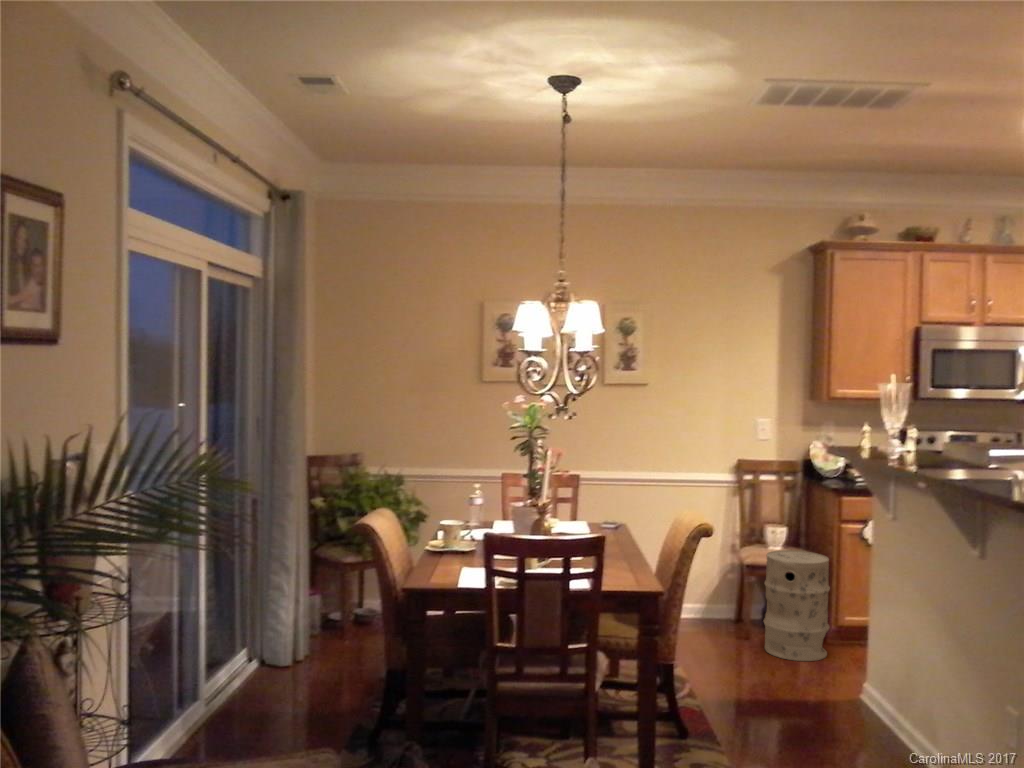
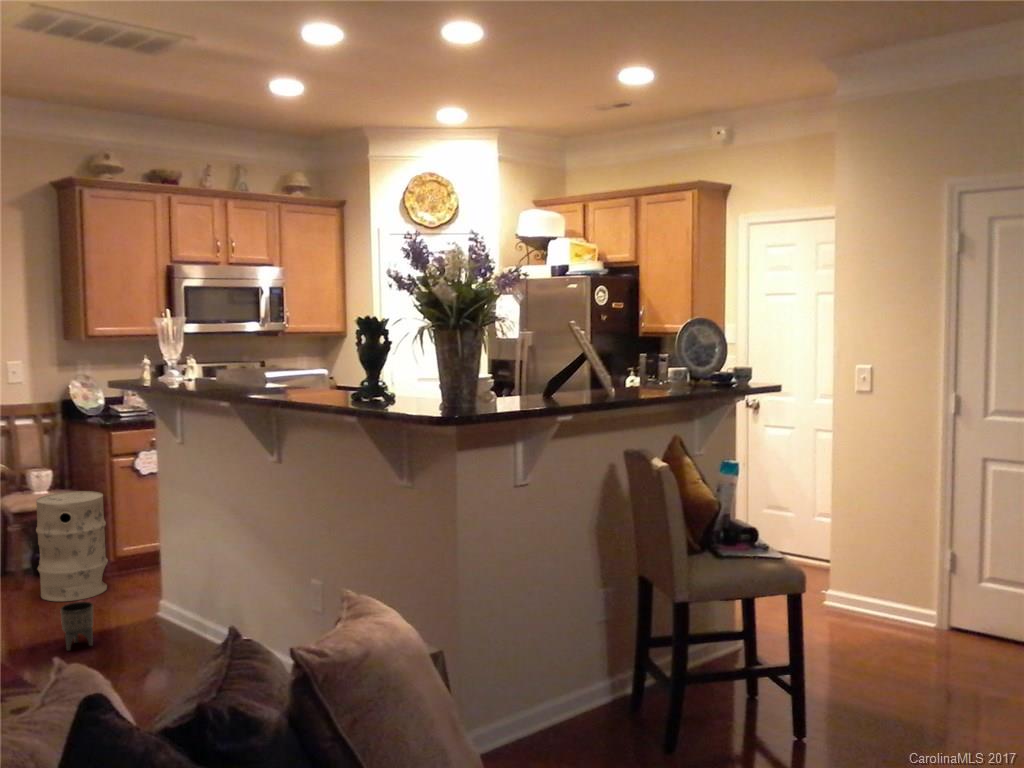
planter: none [770,664,801,713] -> present [60,602,93,650]

